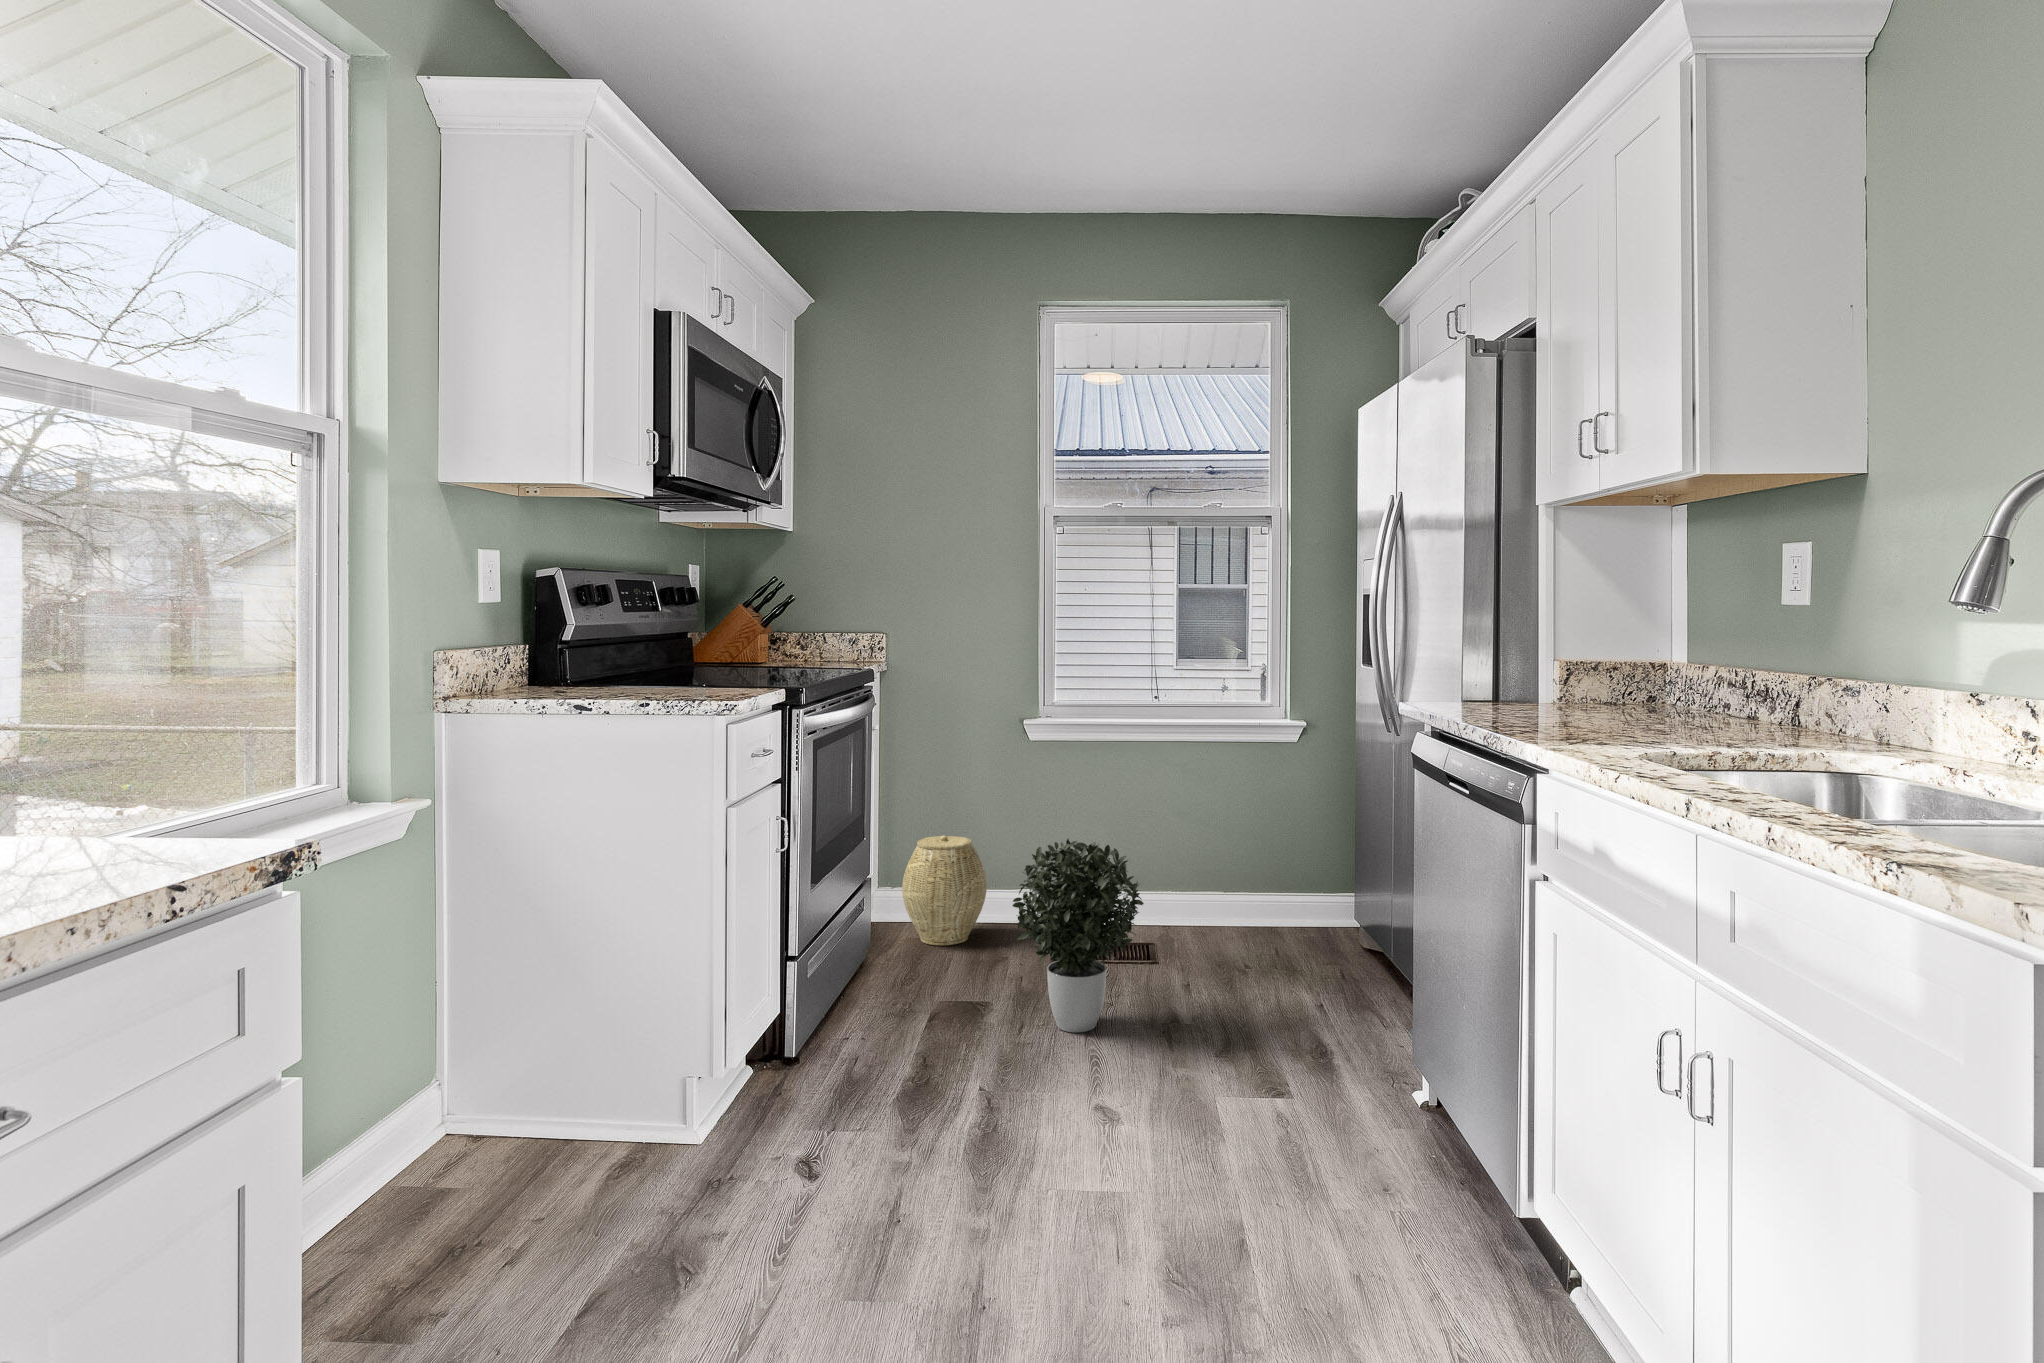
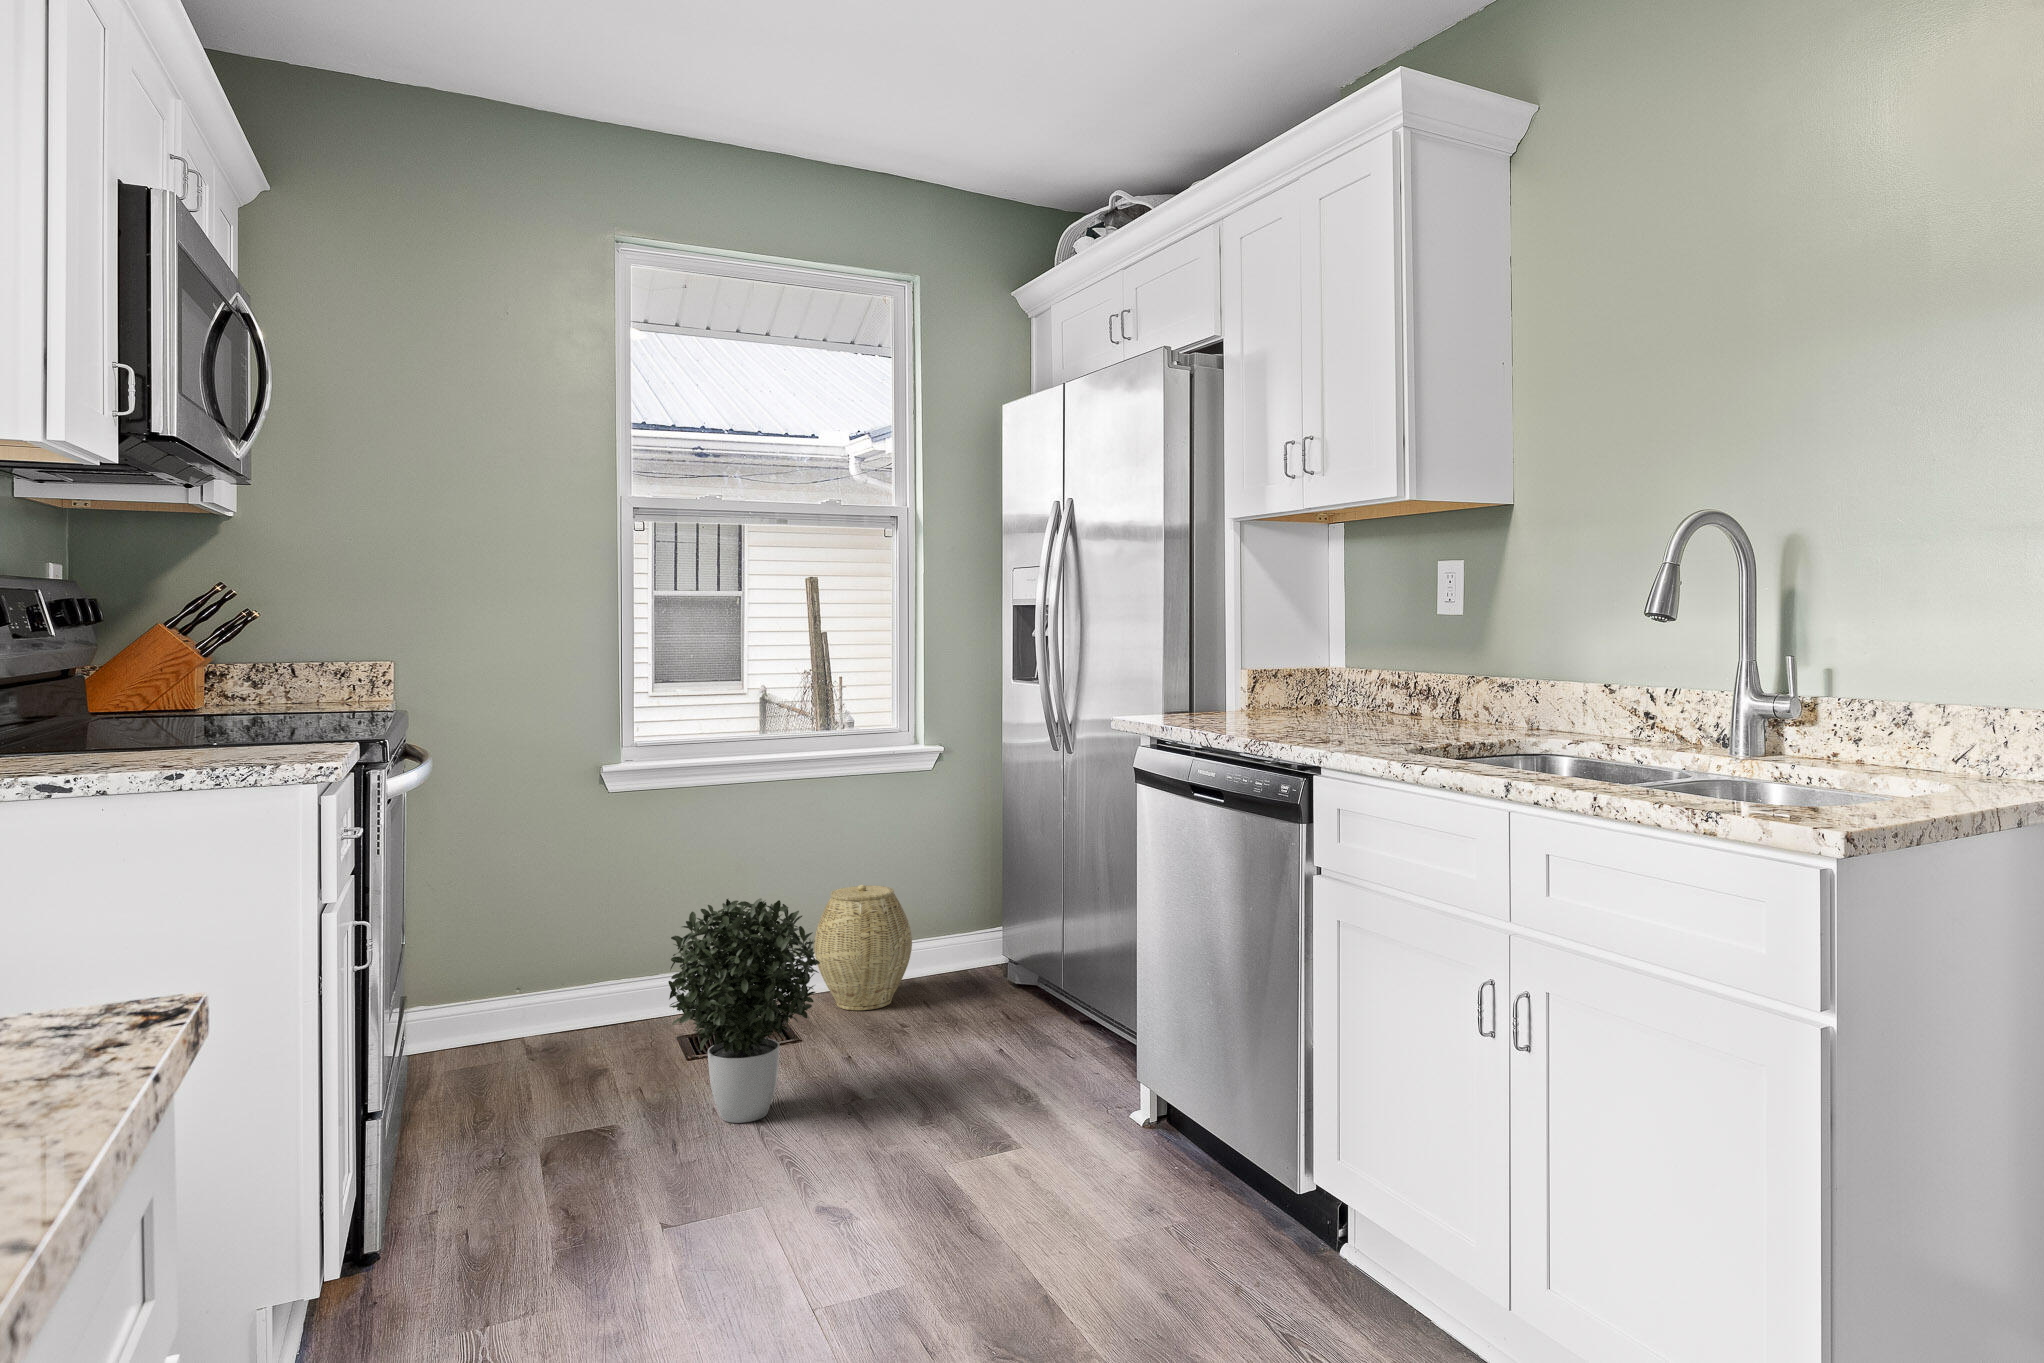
woven basket: present [902,835,987,945] -> present [814,885,912,1010]

